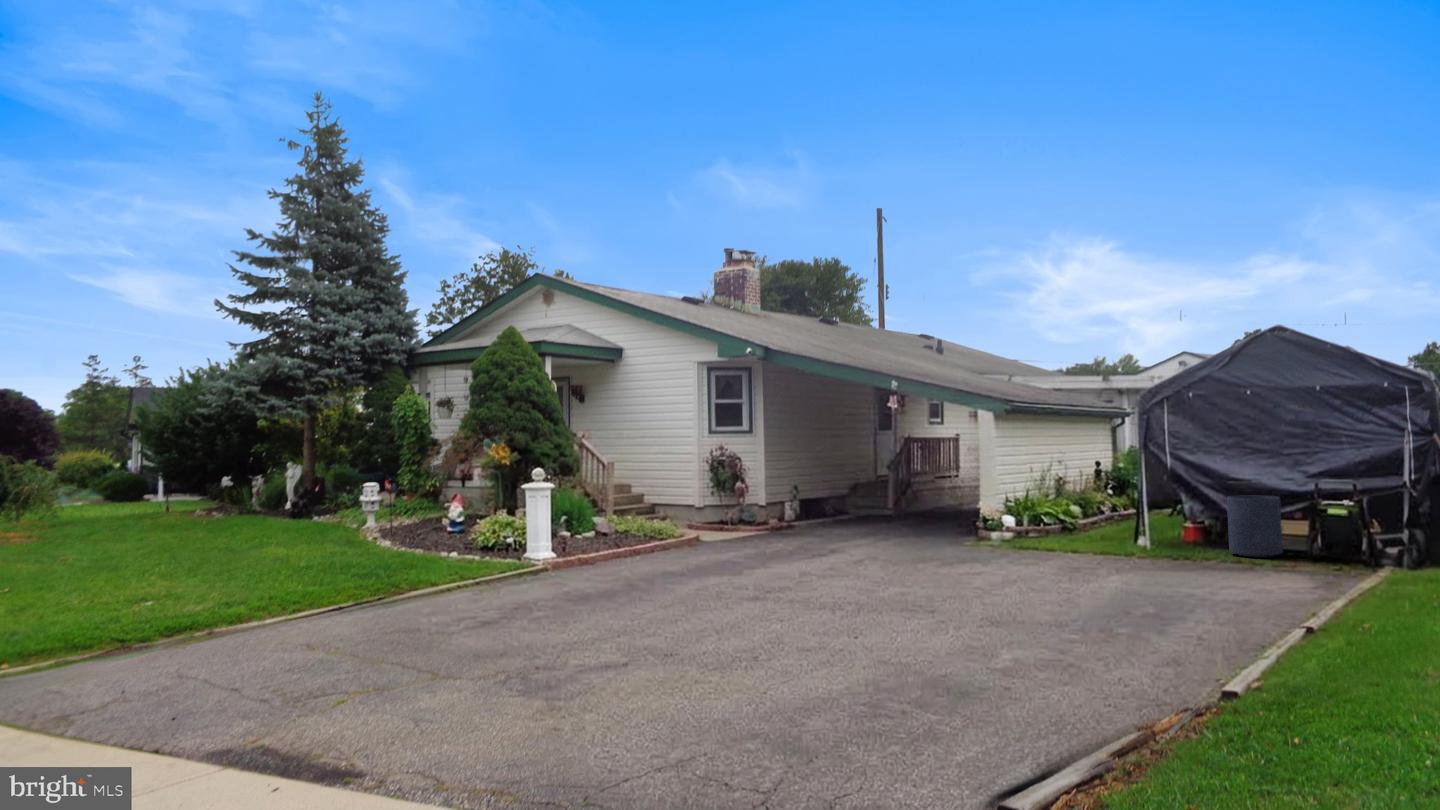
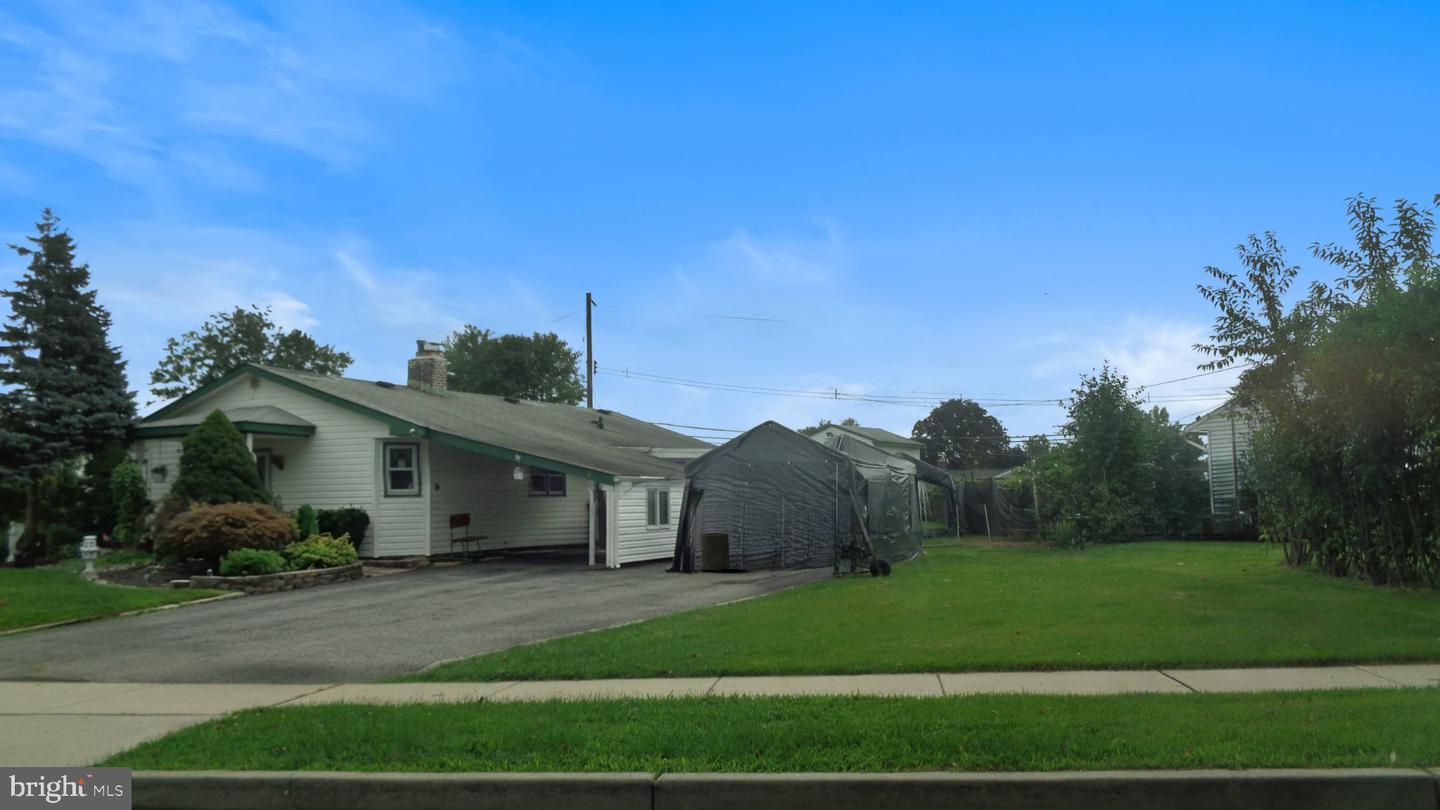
bench: none [796,464,842,527] -> present [449,513,488,560]

